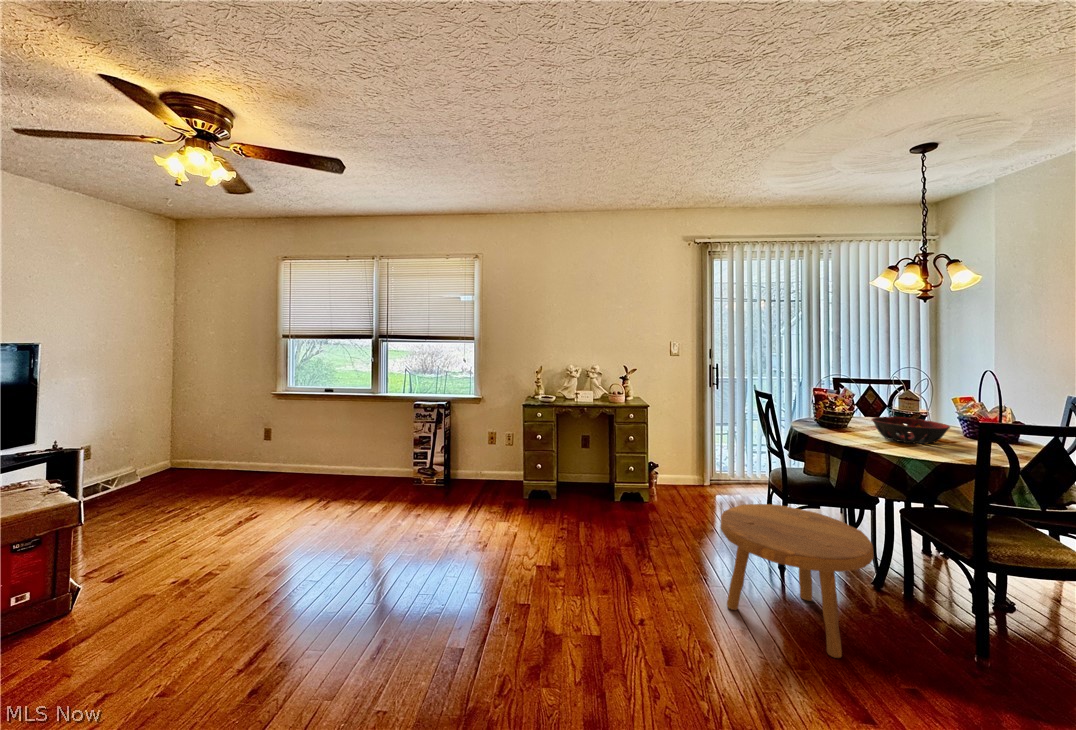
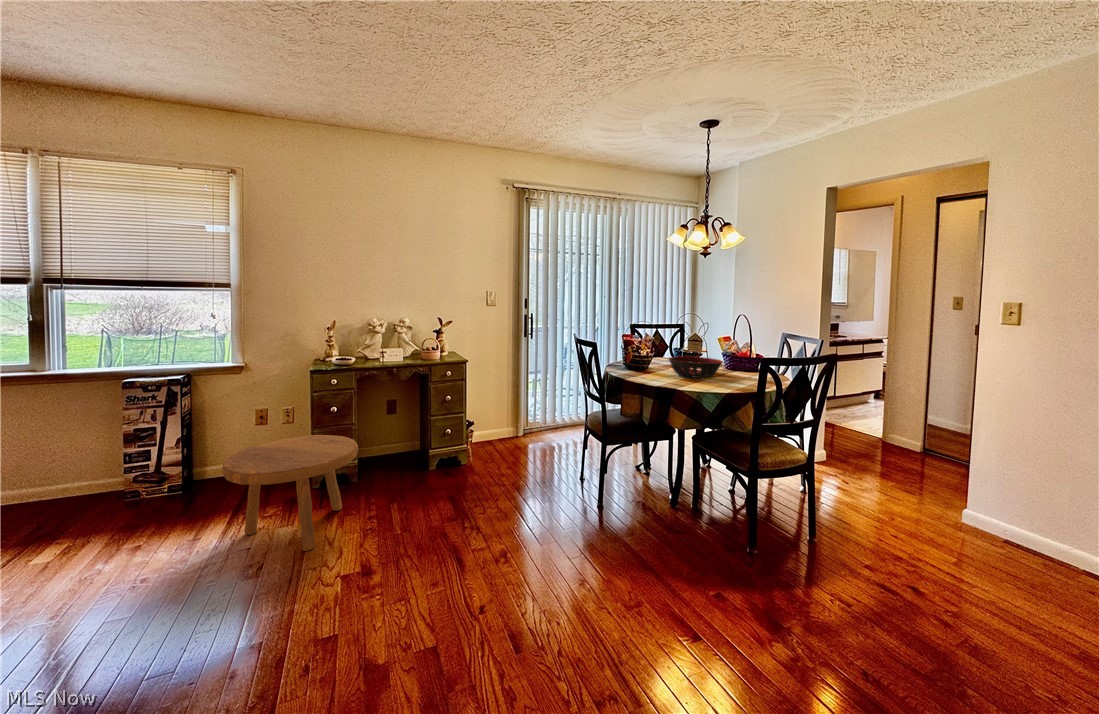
footstool: present [721,504,873,658] -> present [222,435,358,551]

